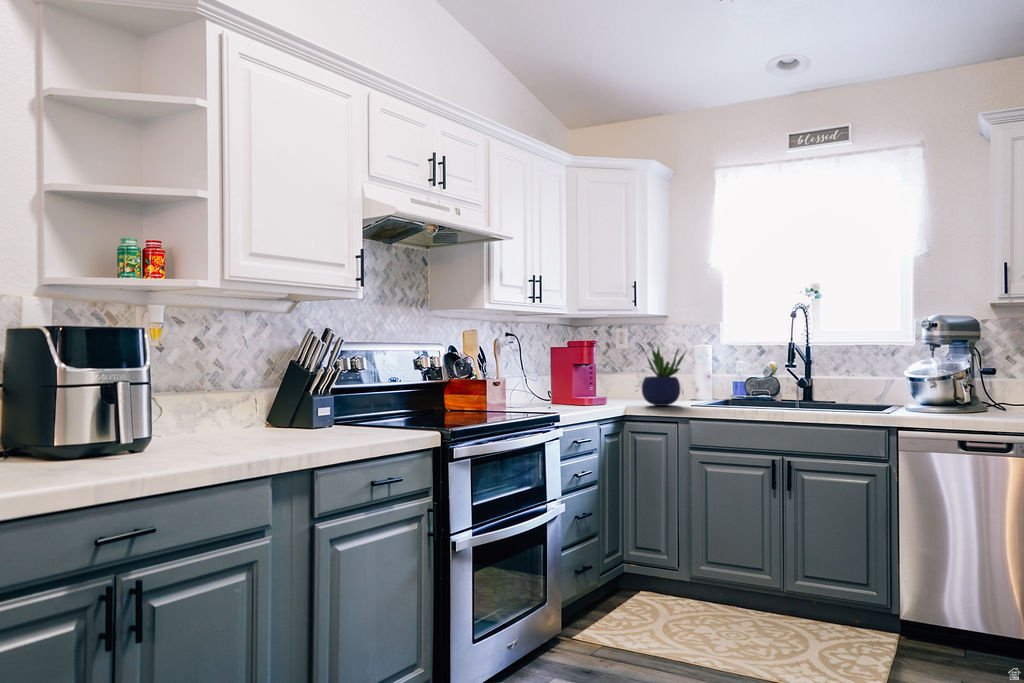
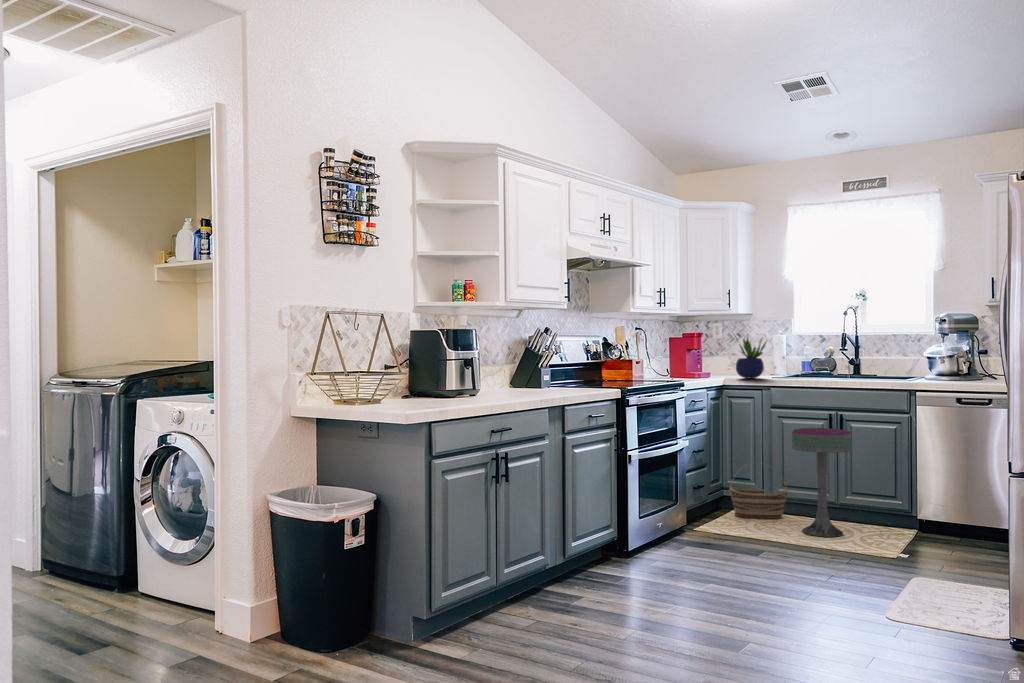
bar stool: none [719,483,807,654] -> present [792,428,852,537]
basket: none [630,529,712,613] -> present [730,478,787,519]

